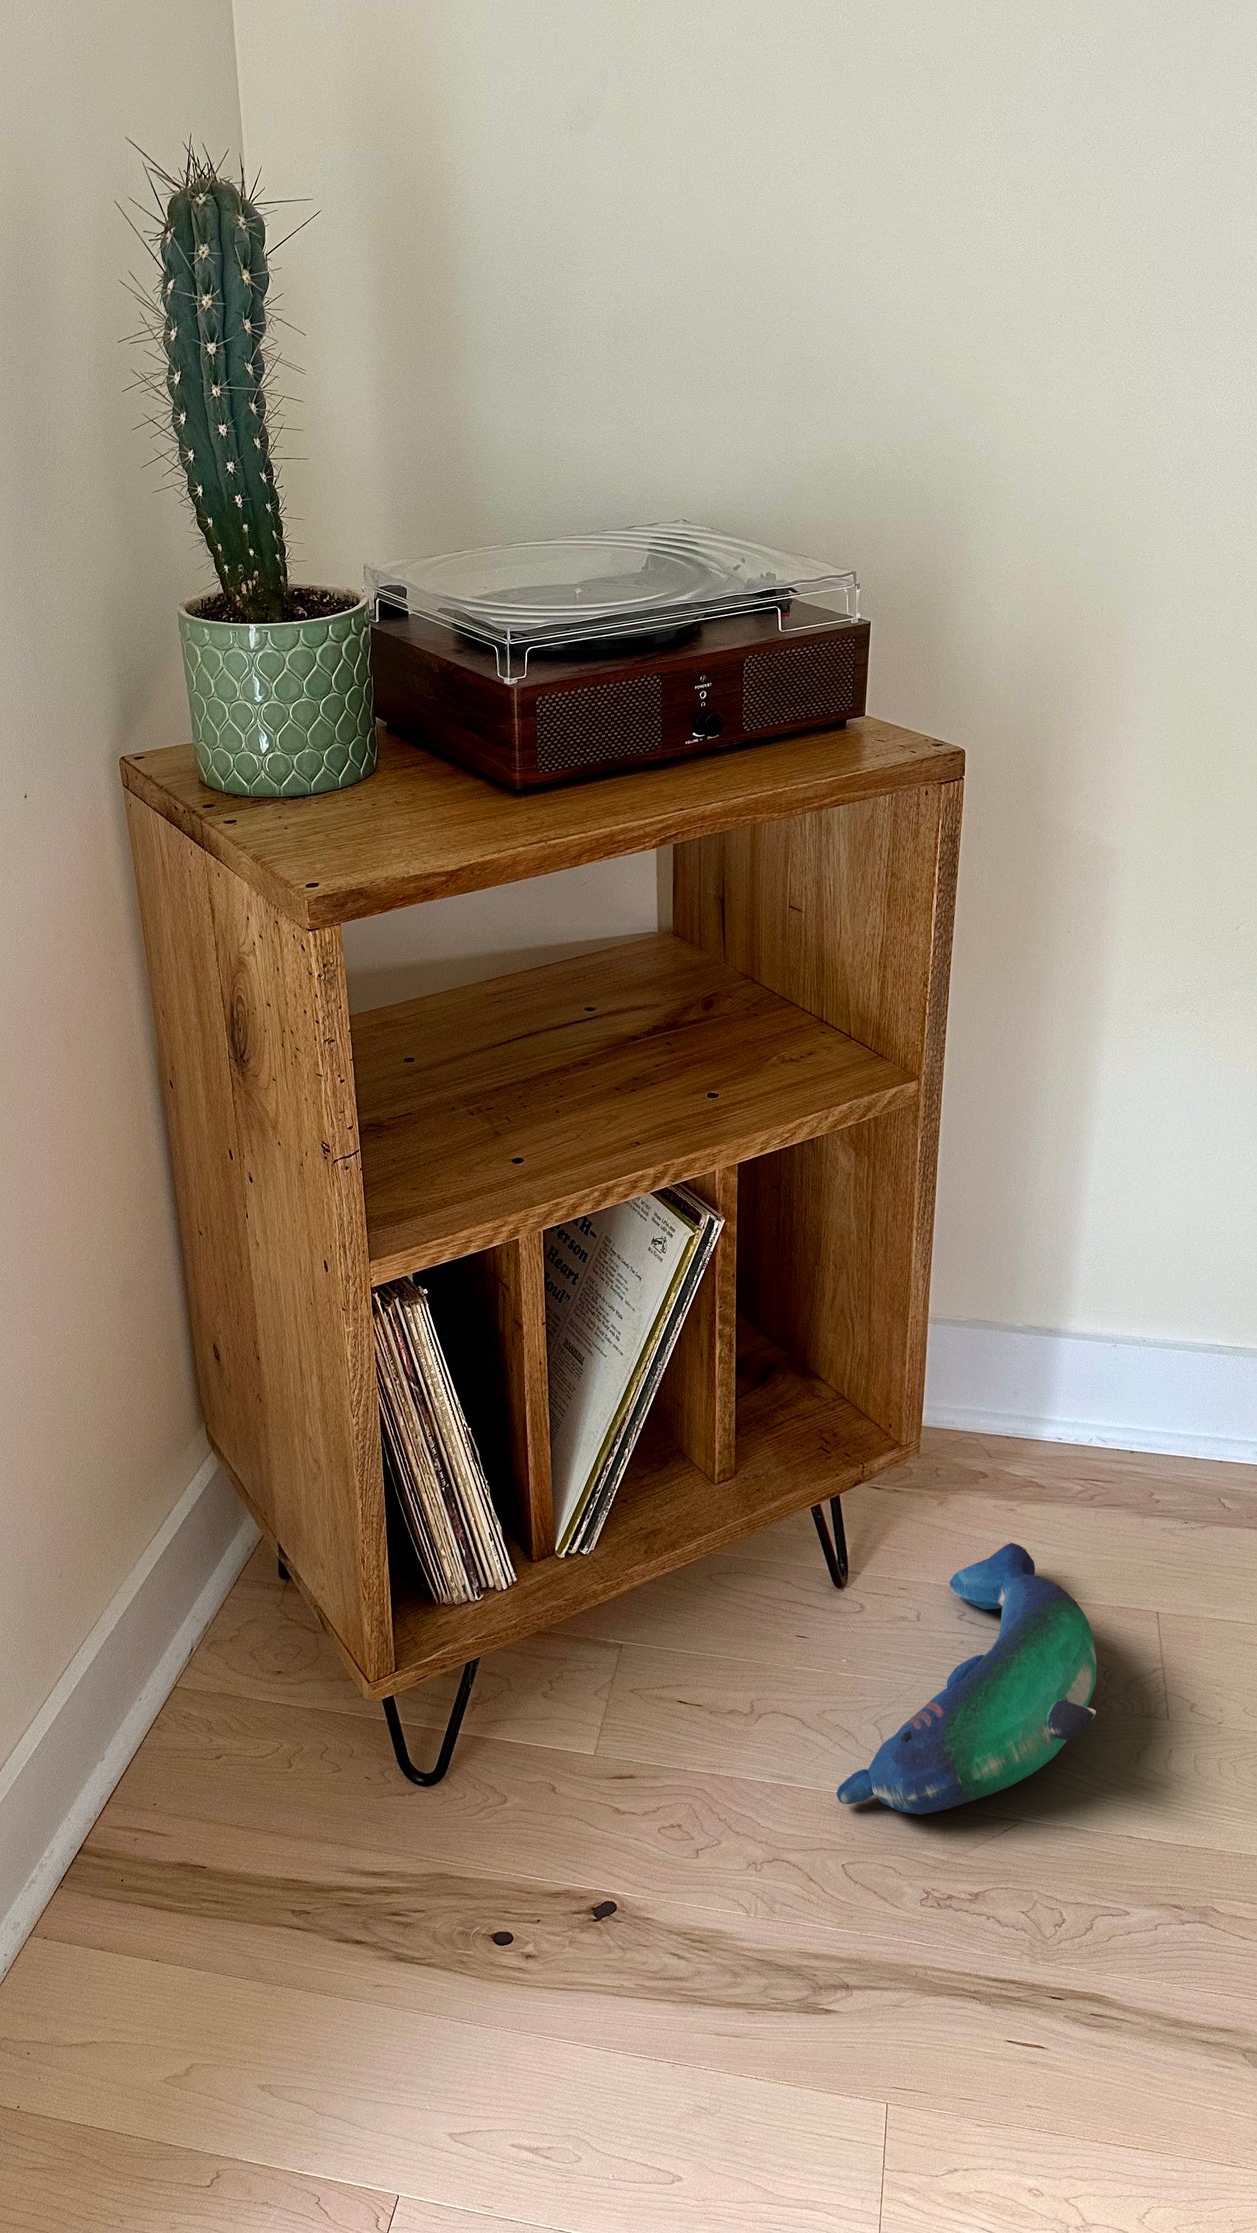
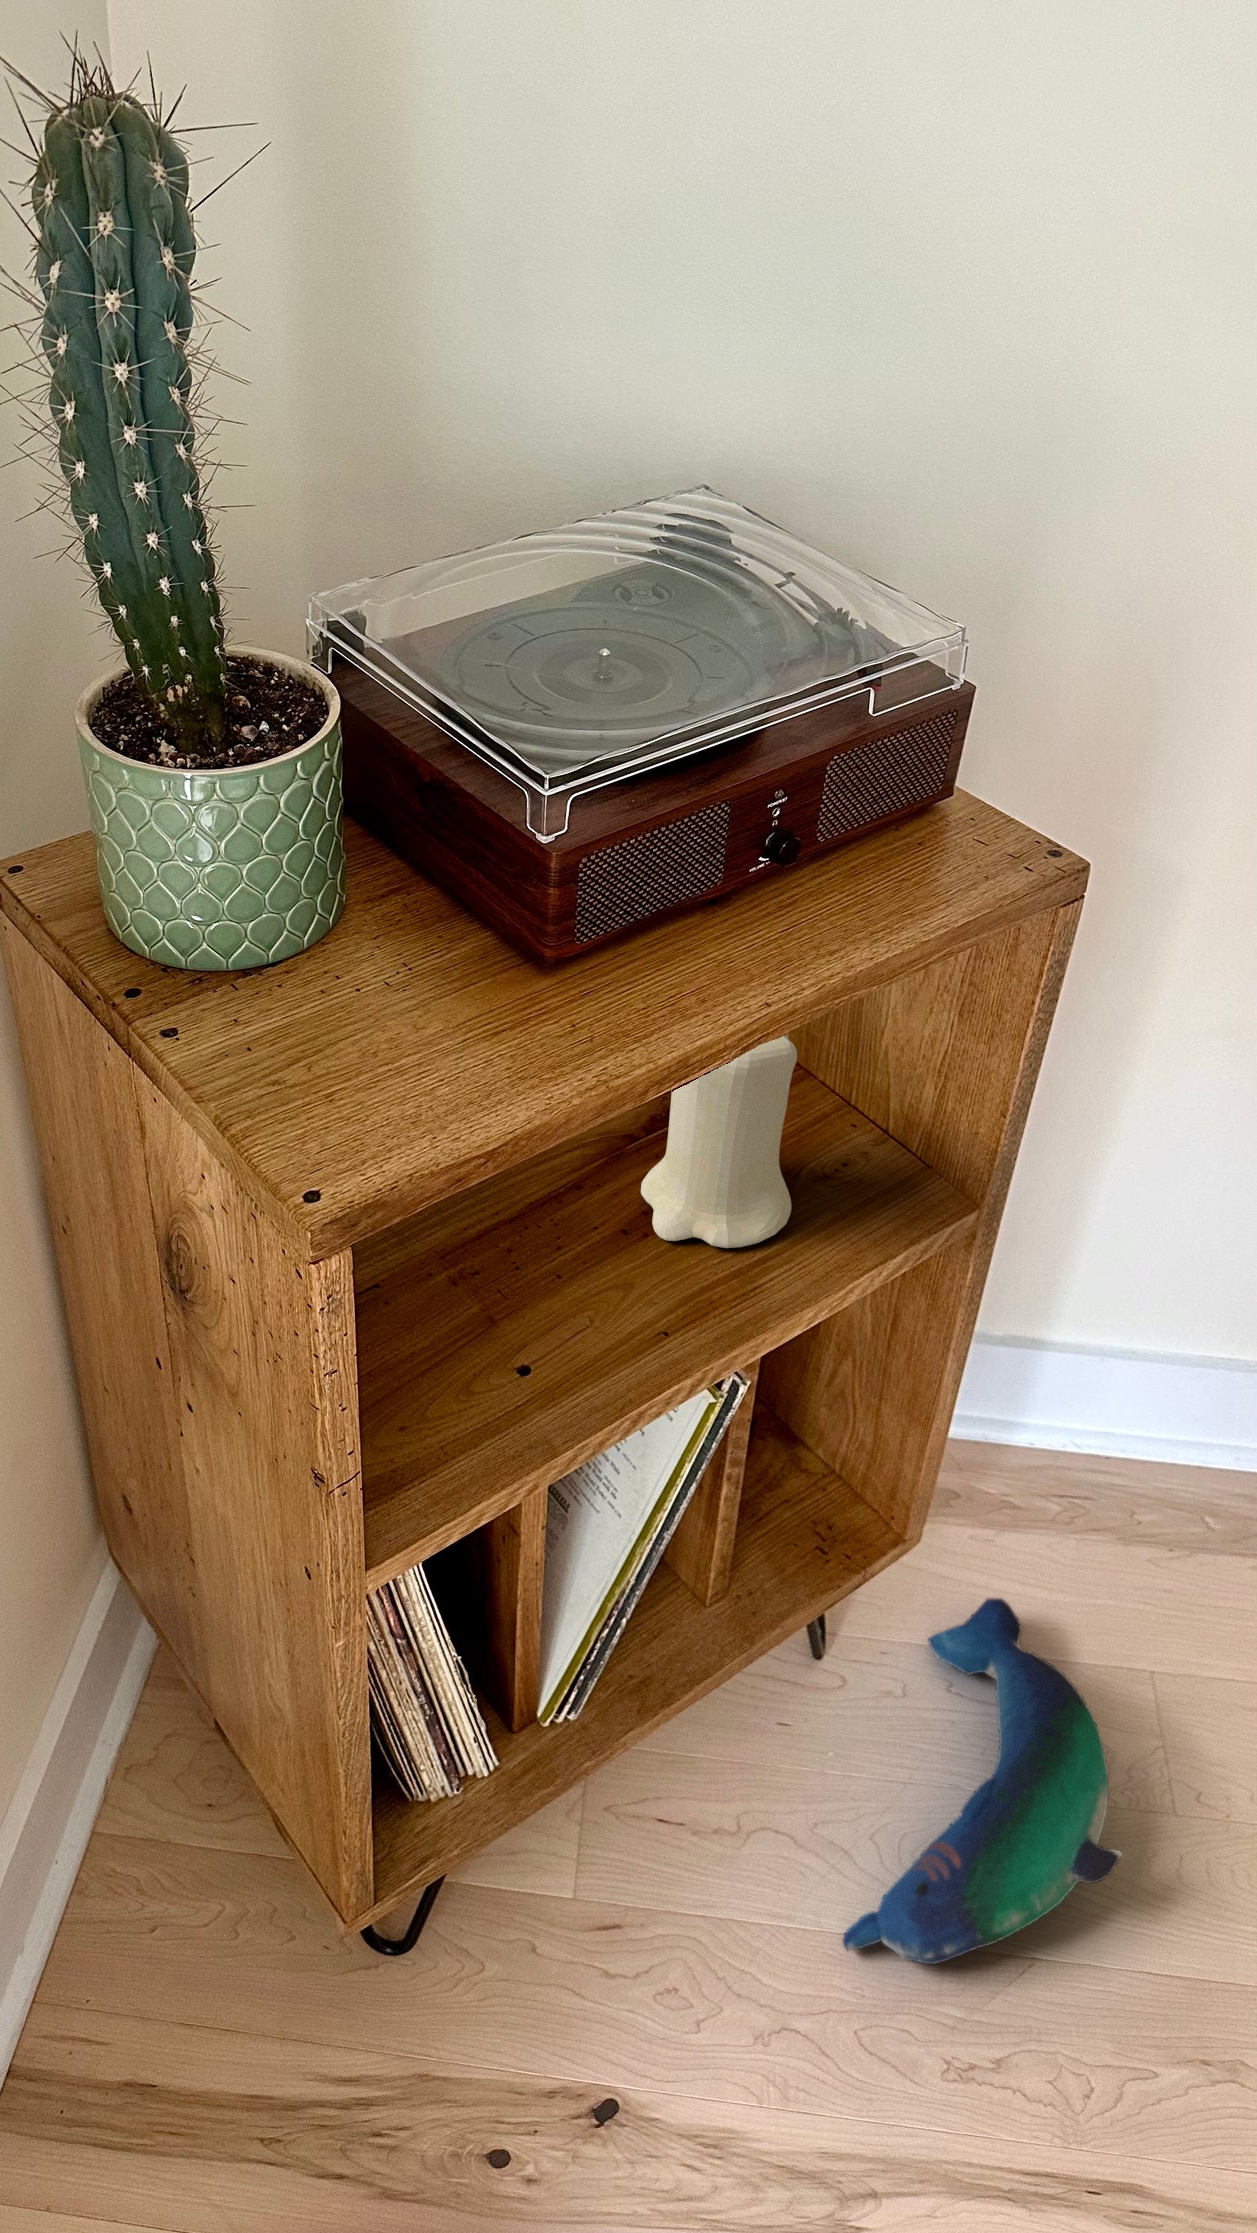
candle: none [638,890,760,1103] -> present [641,1034,797,1248]

